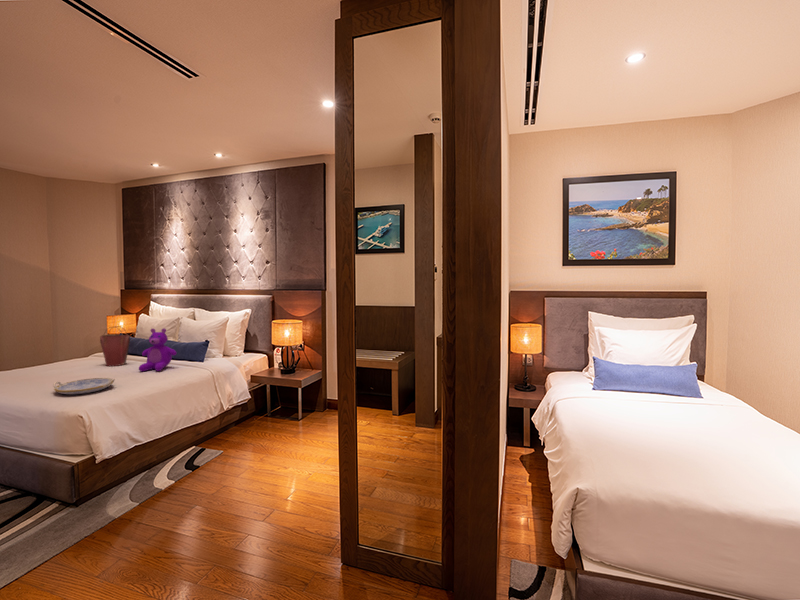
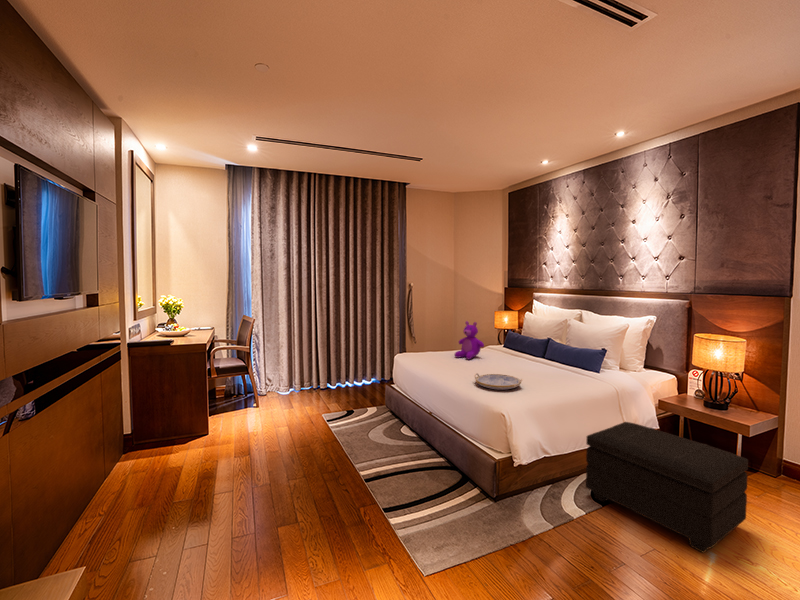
handbag: present [100,326,130,366] -> none [500,324,525,363]
teddy bear: present [139,328,176,371] -> present [455,321,484,359]
footstool: none [177,396,290,474] -> present [586,422,748,553]

